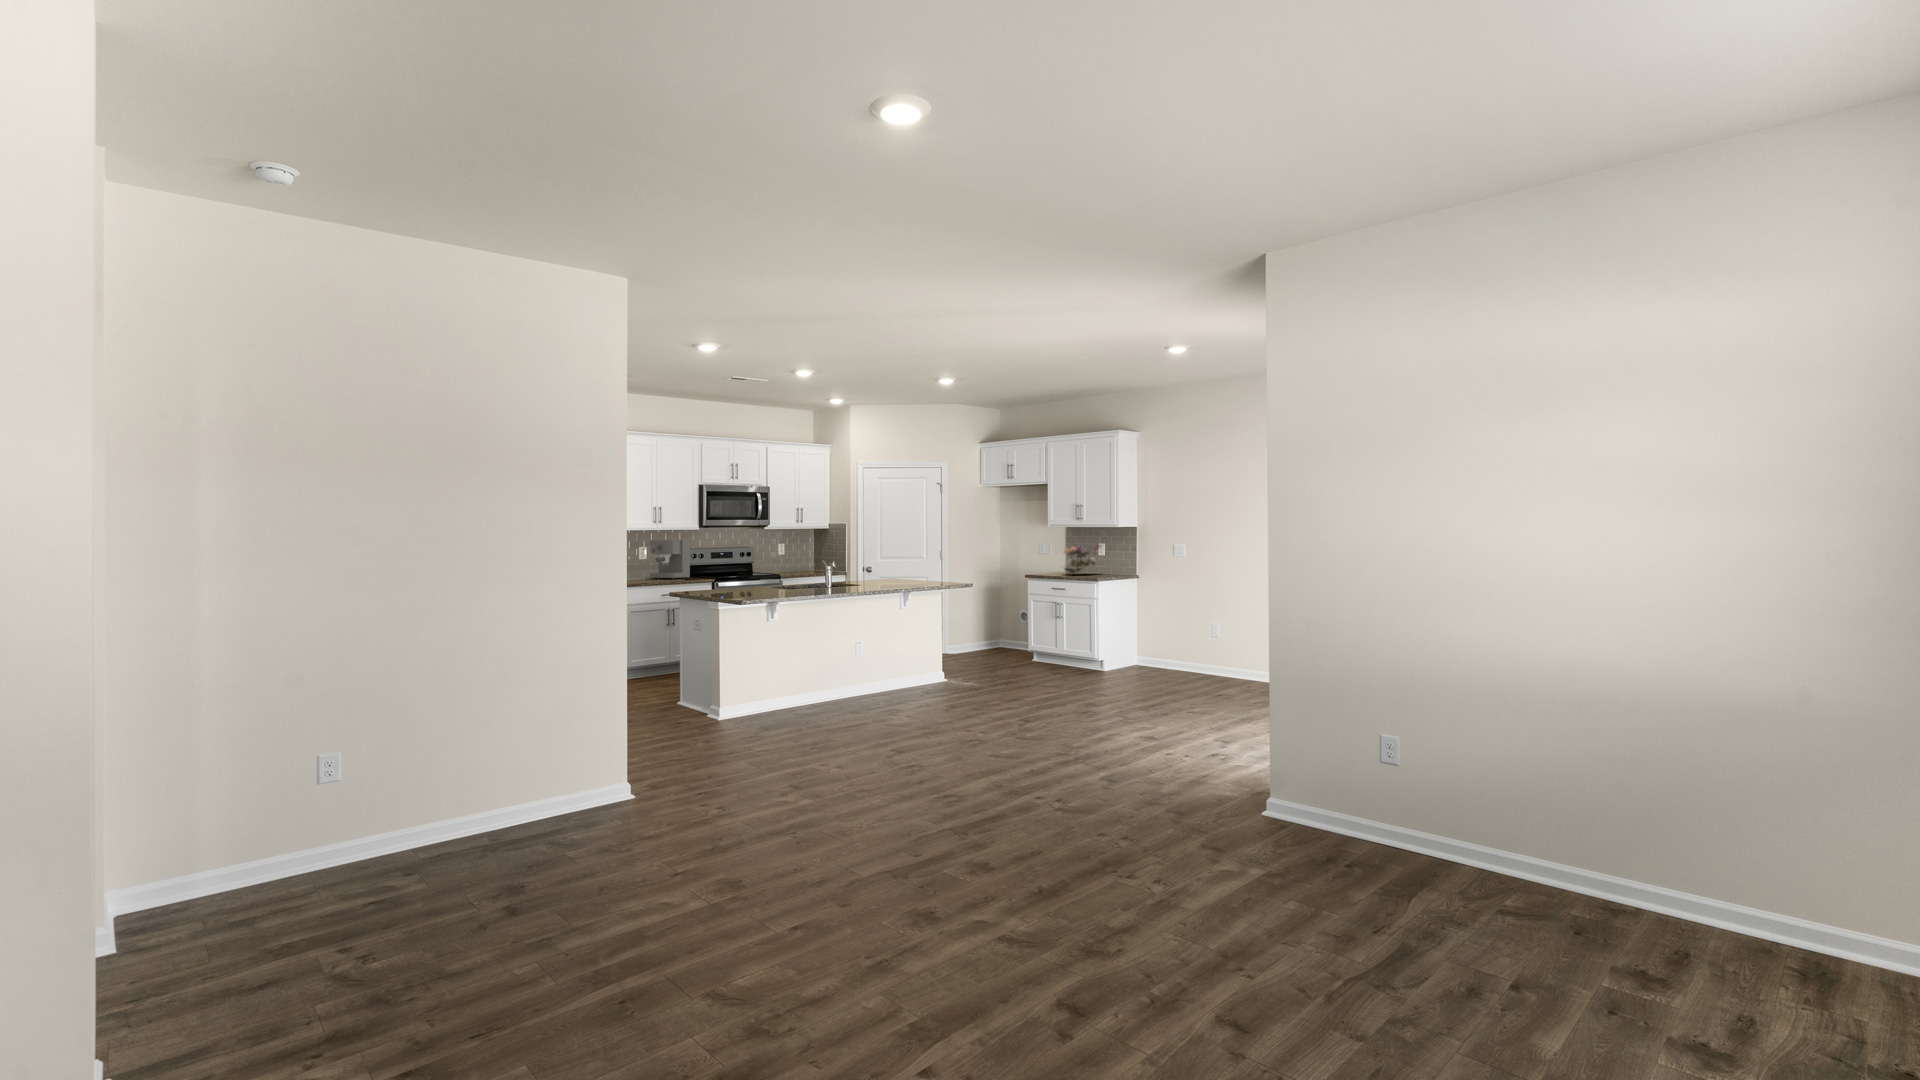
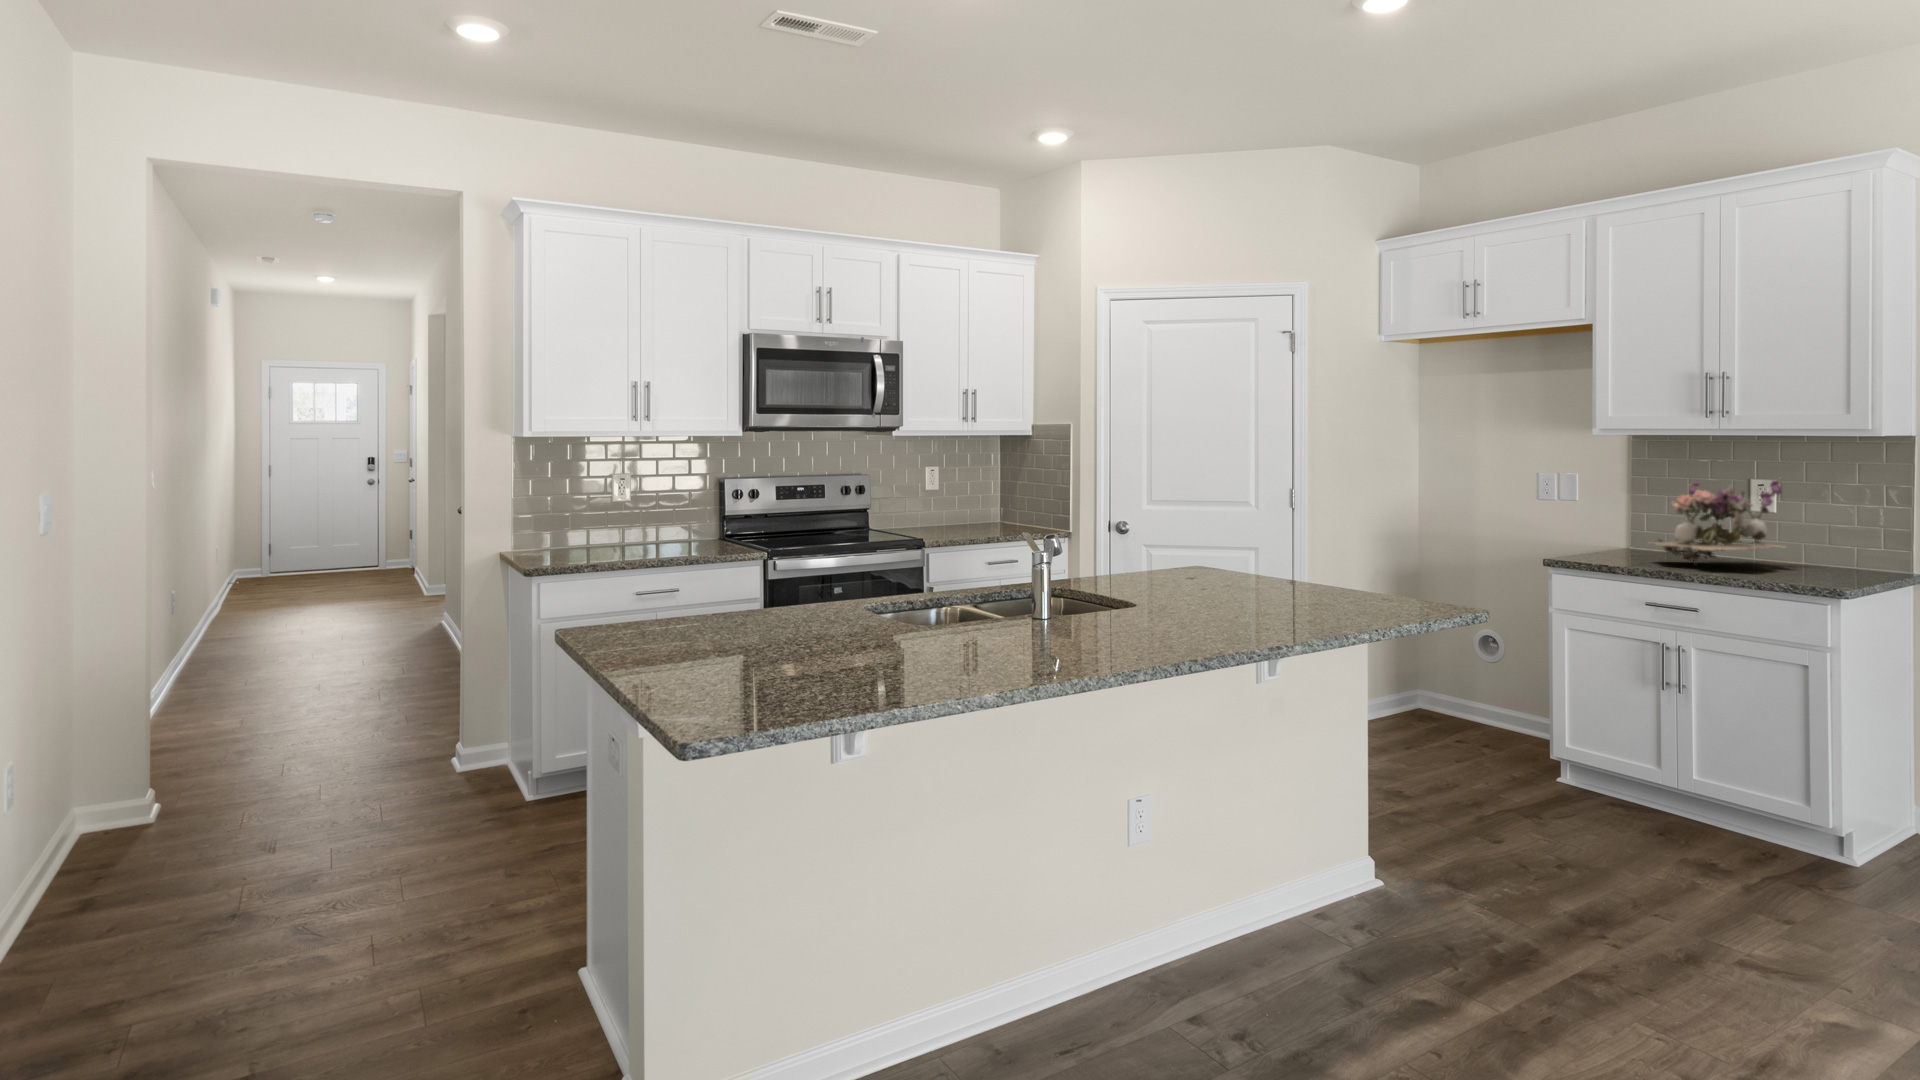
coffee maker: present [650,540,690,579] -> none [621,464,716,559]

